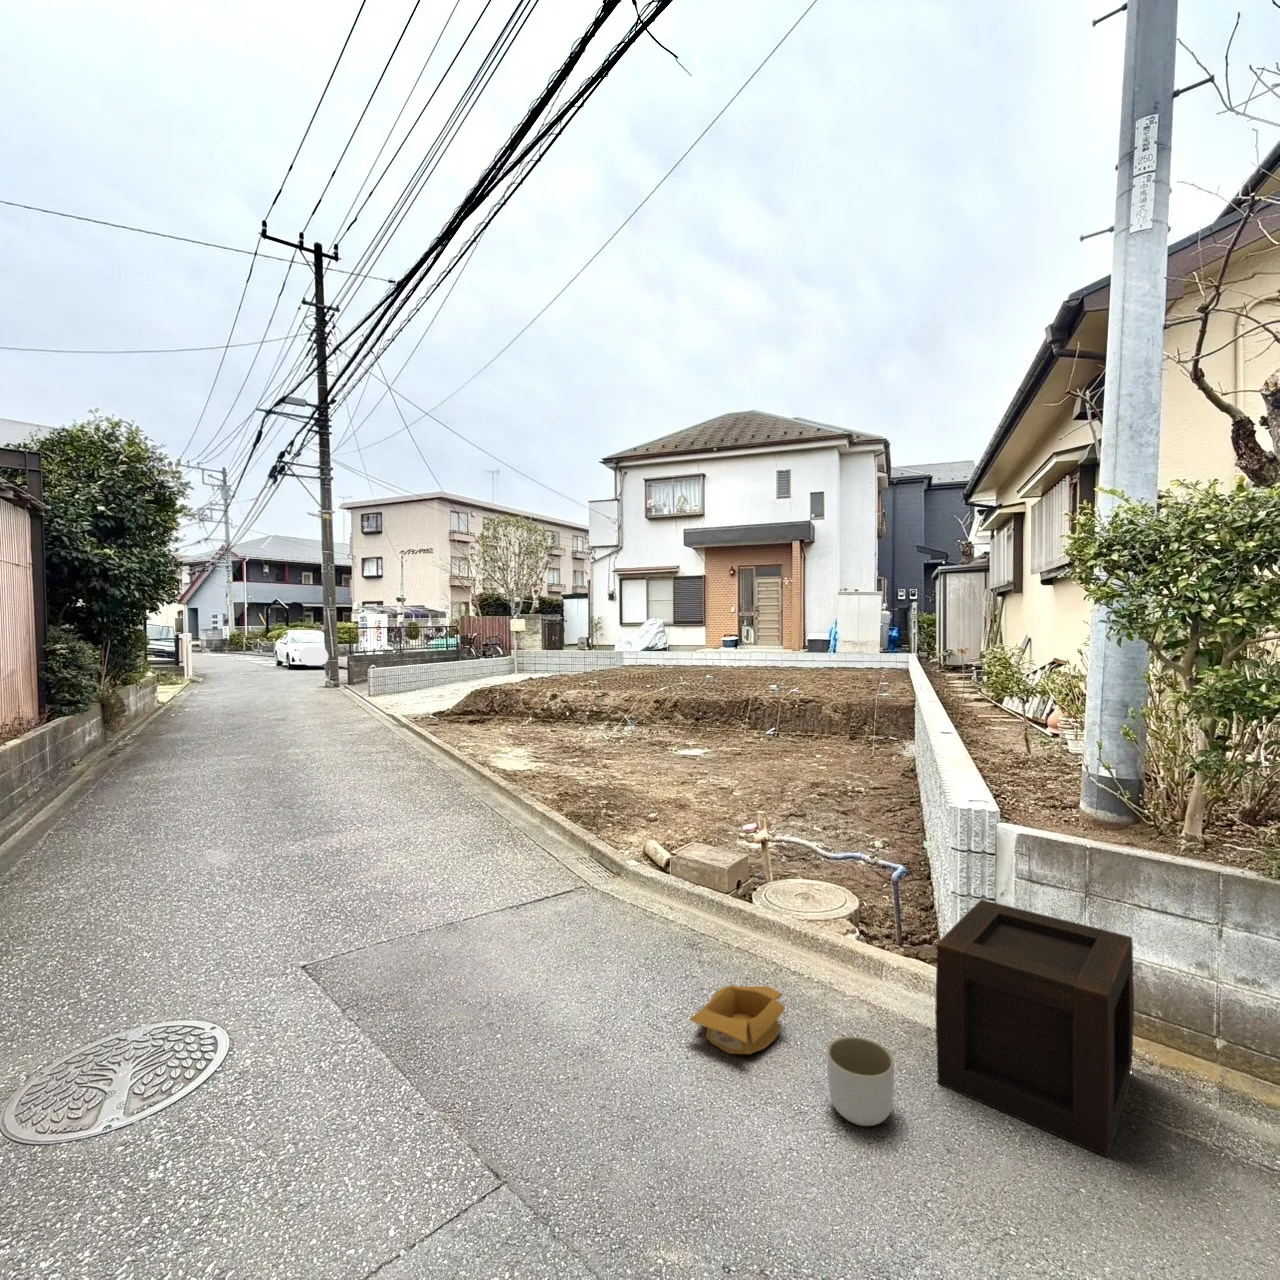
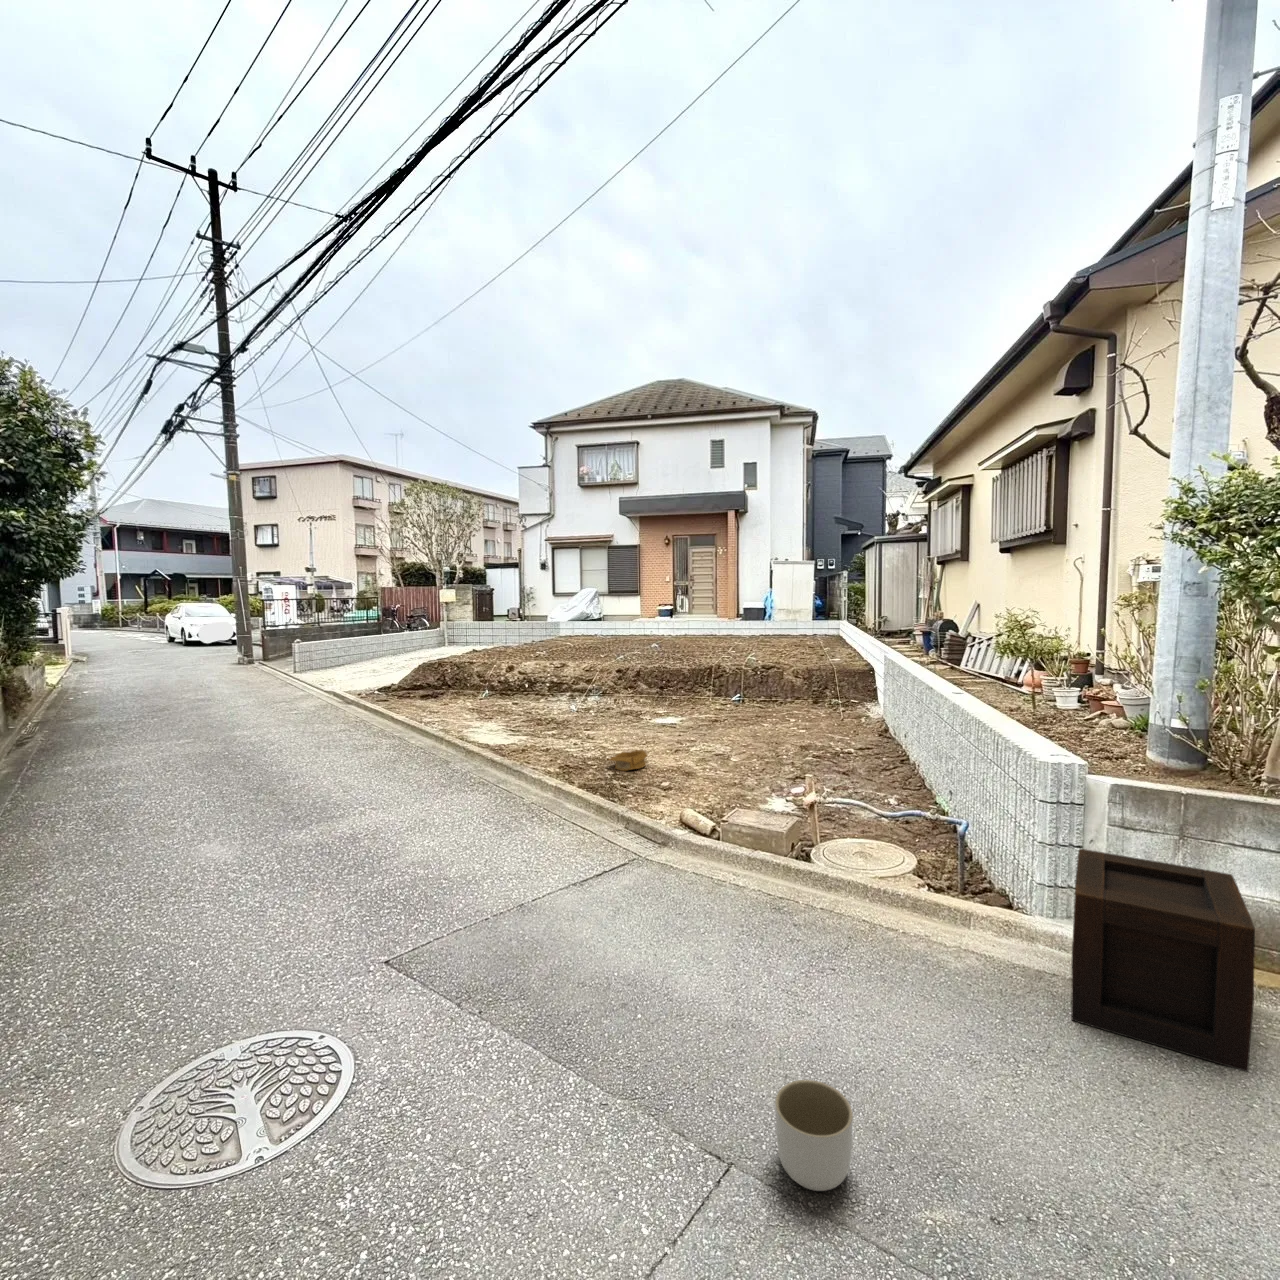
cardboard box: present [690,985,785,1054] -> present [609,750,648,771]
planter: present [827,1036,894,1126] -> present [775,1080,853,1191]

